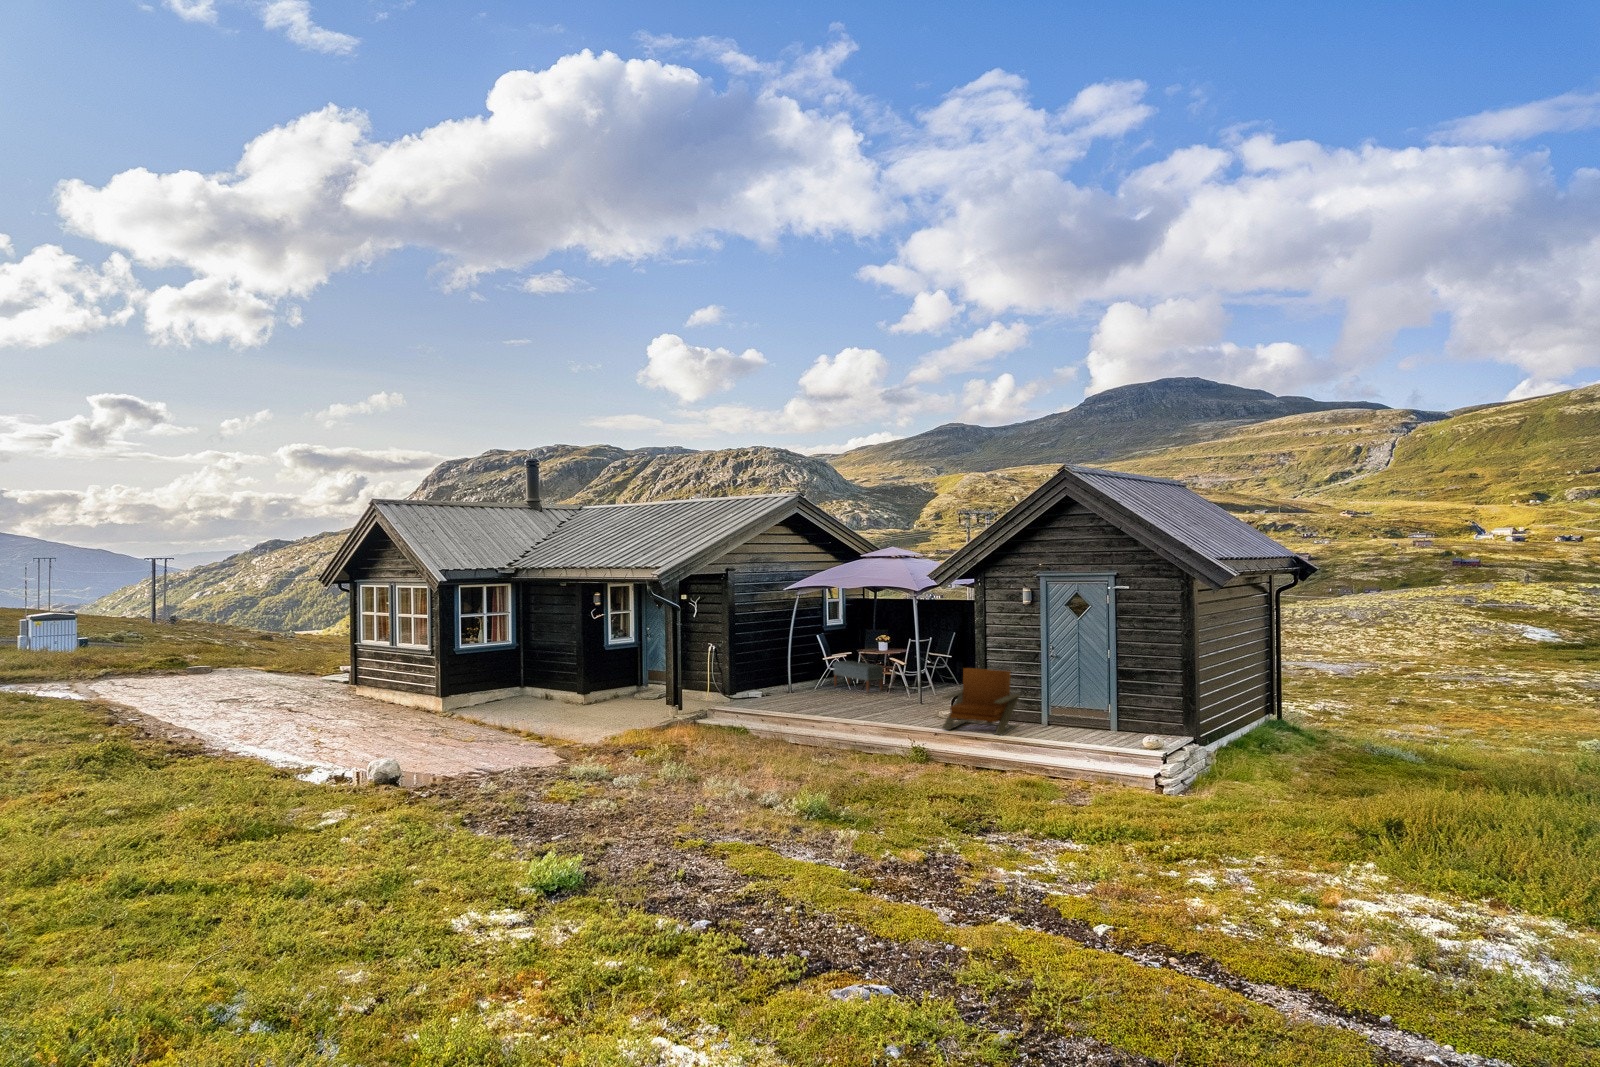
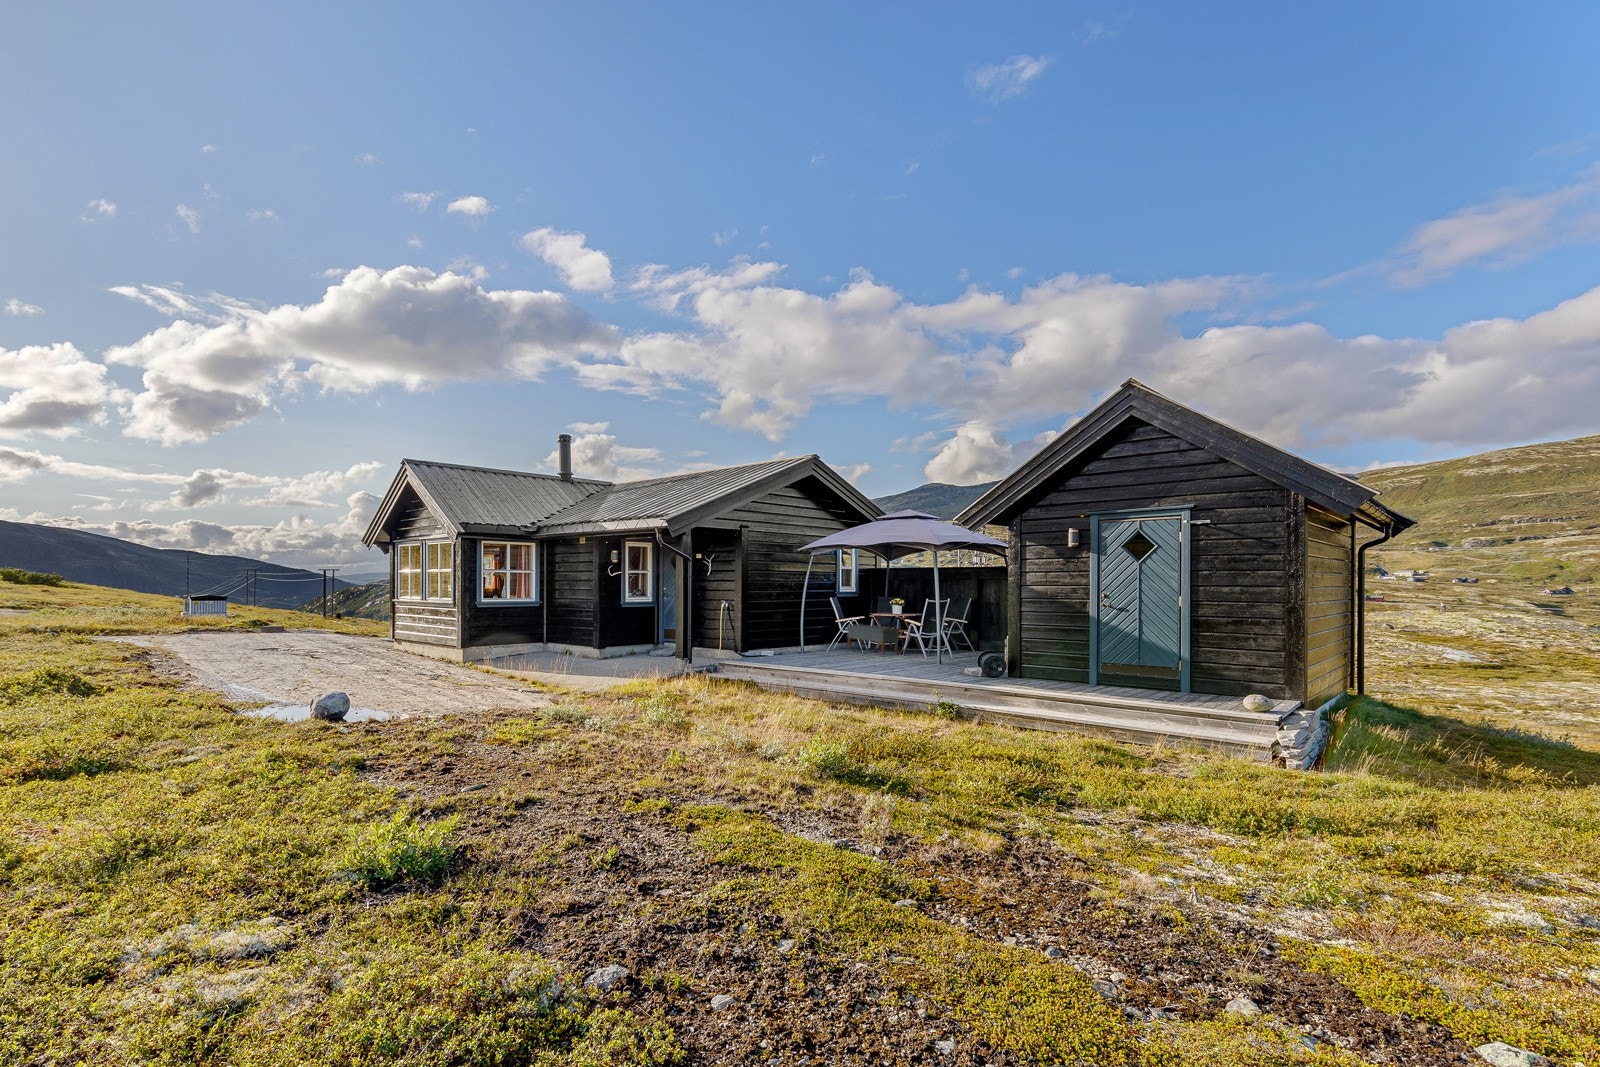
lounge chair: present [943,668,1020,735] -> none [974,619,1062,693]

